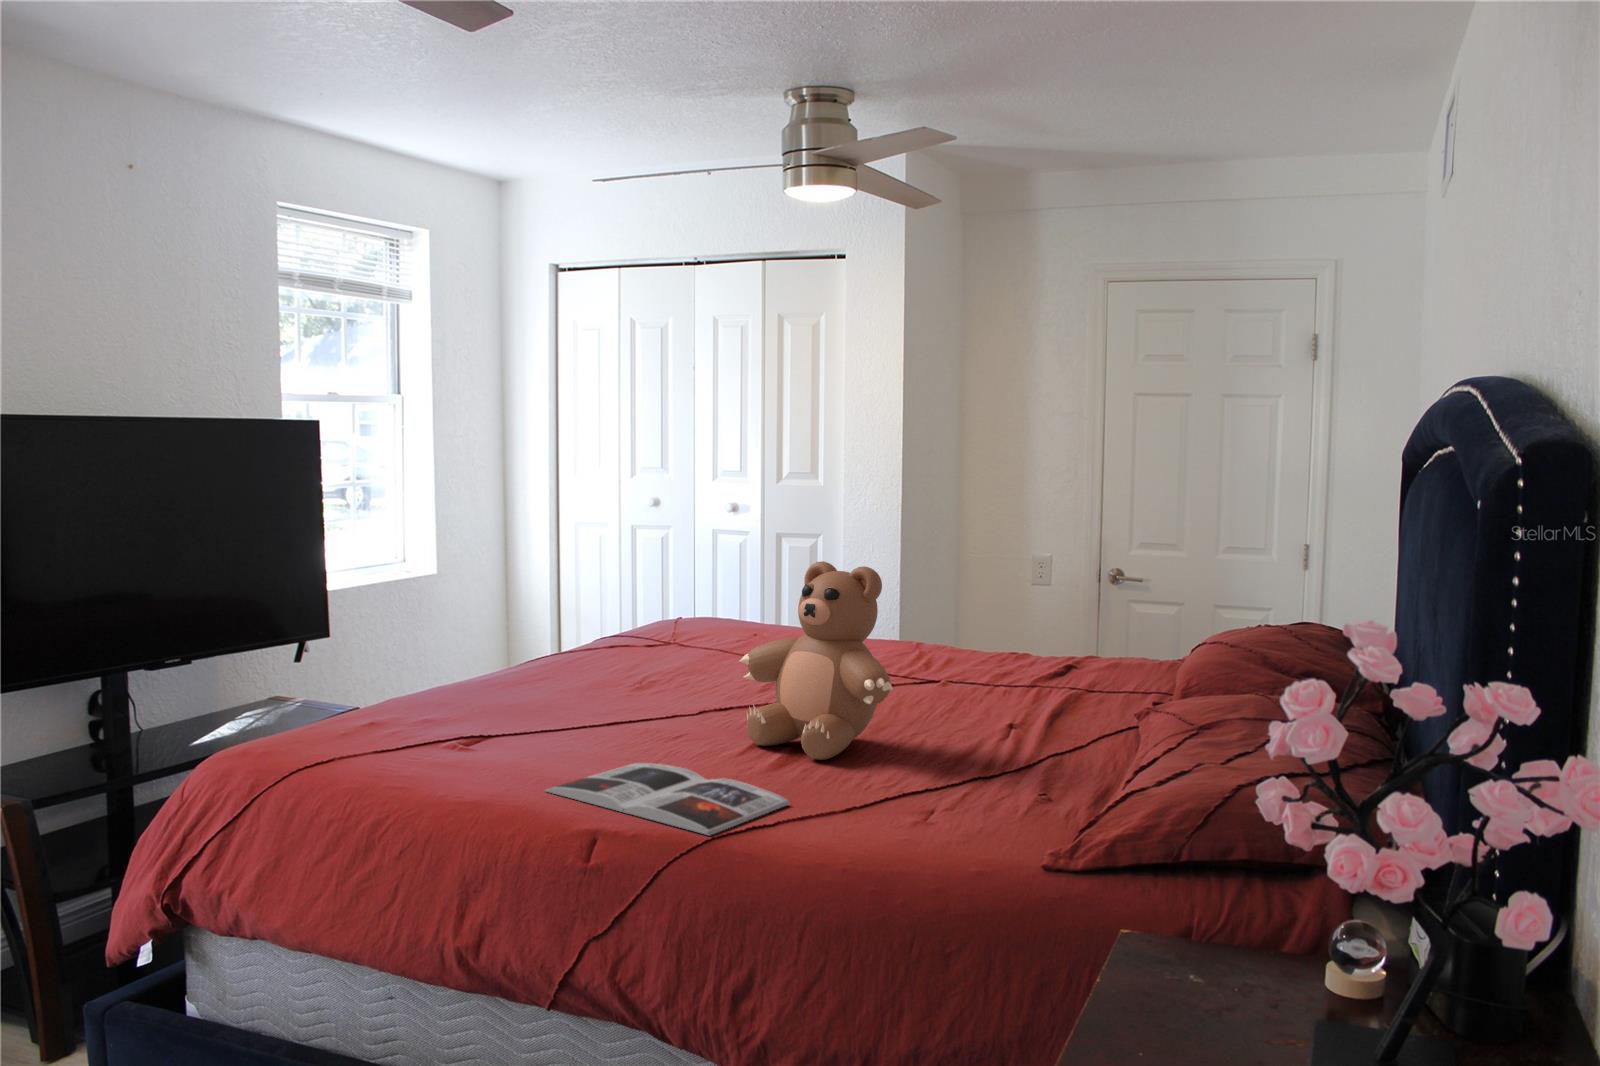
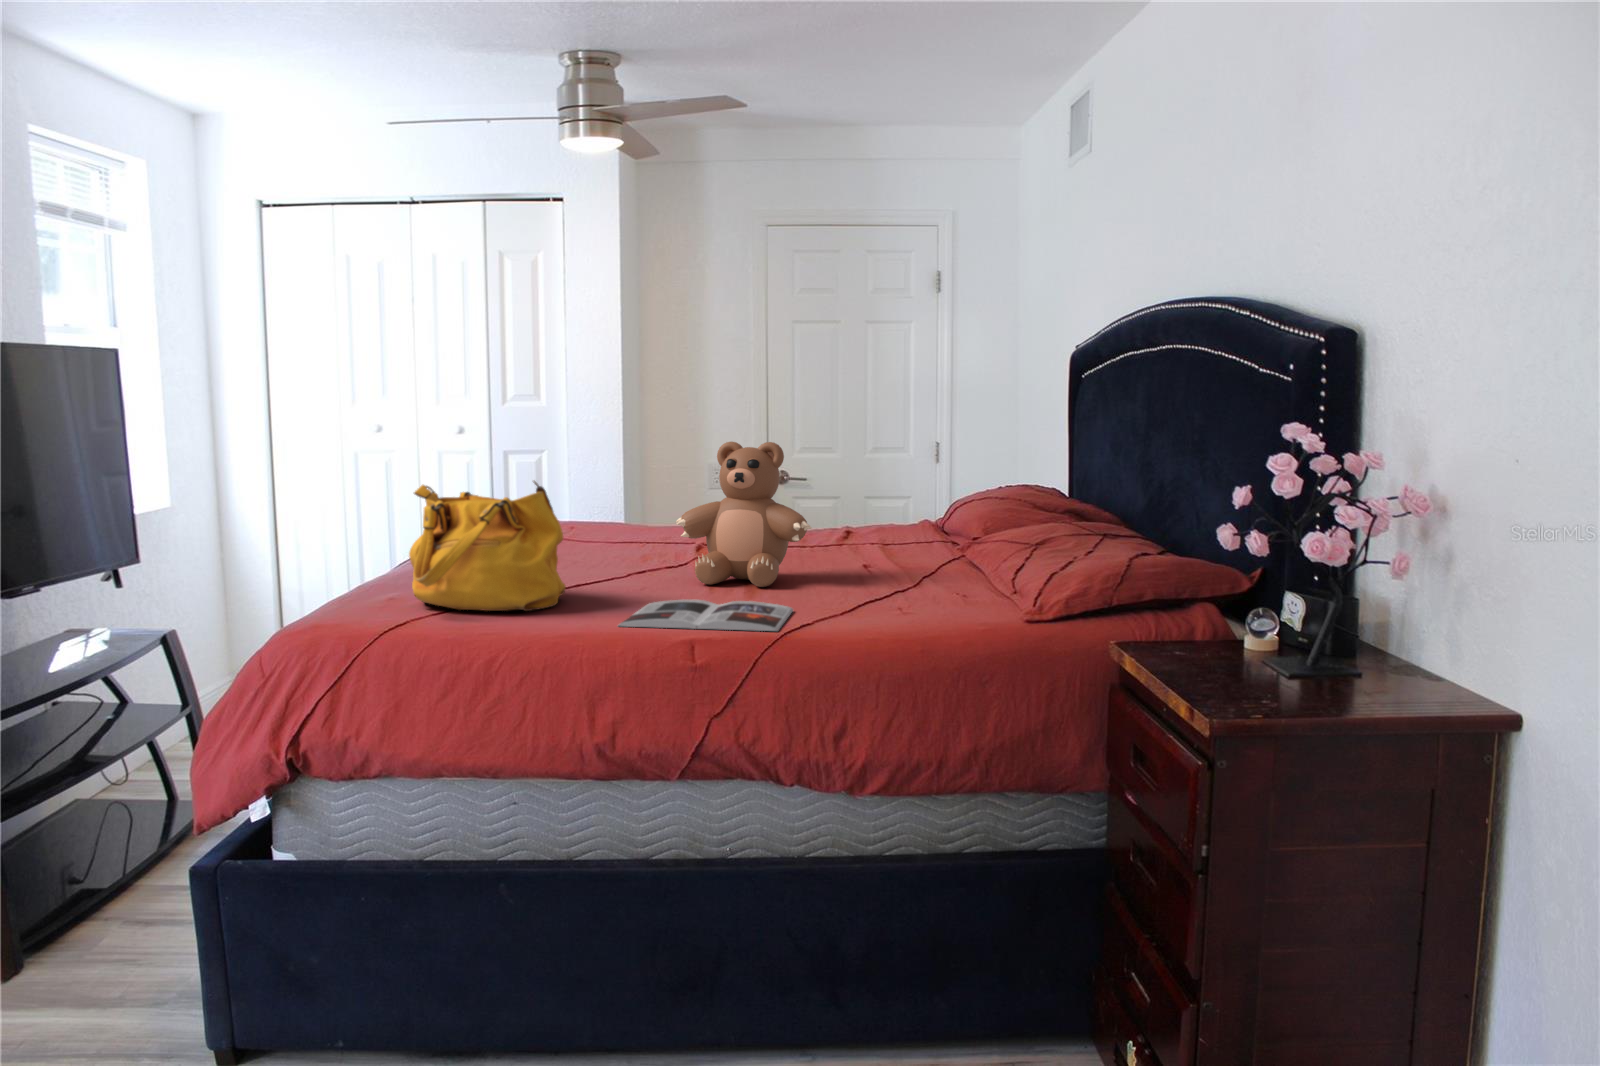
handbag: none [377,584,568,751] -> present [409,480,566,611]

